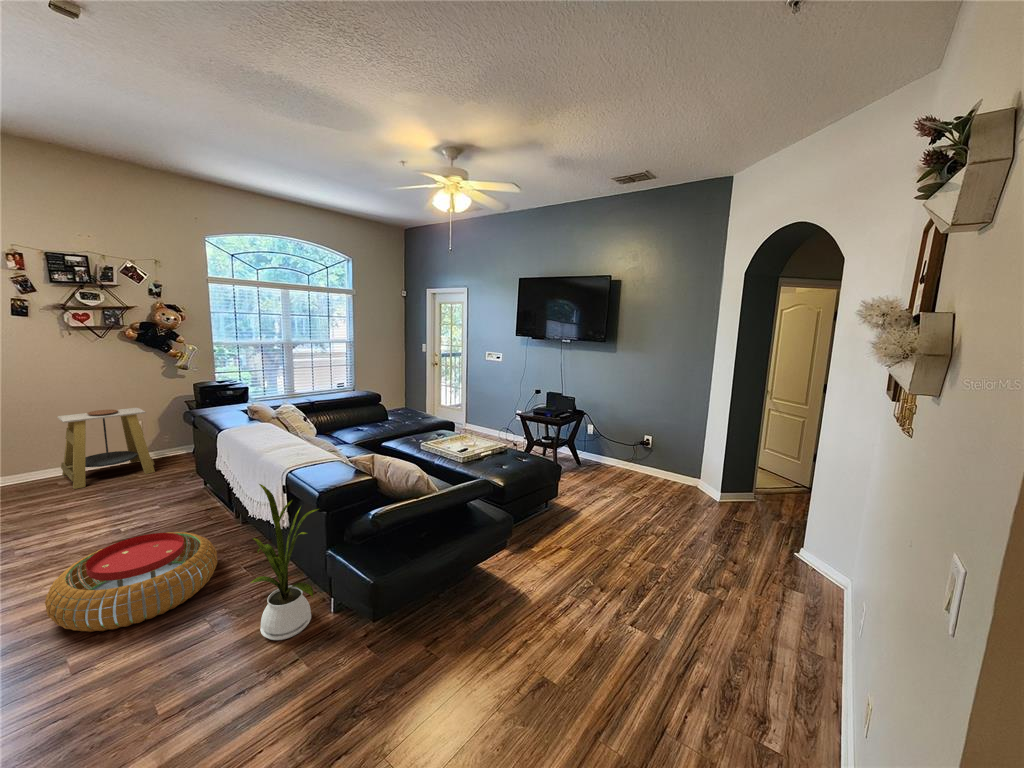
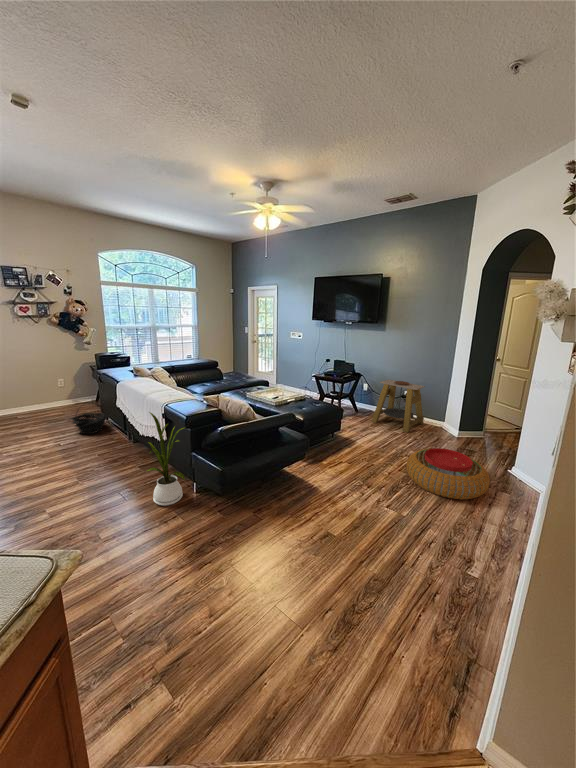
side table: present [57,408,155,489] -> present [372,380,425,432]
basket: none [140,460,205,510] -> present [70,412,107,434]
pouf: present [45,532,217,632] -> present [406,448,490,500]

